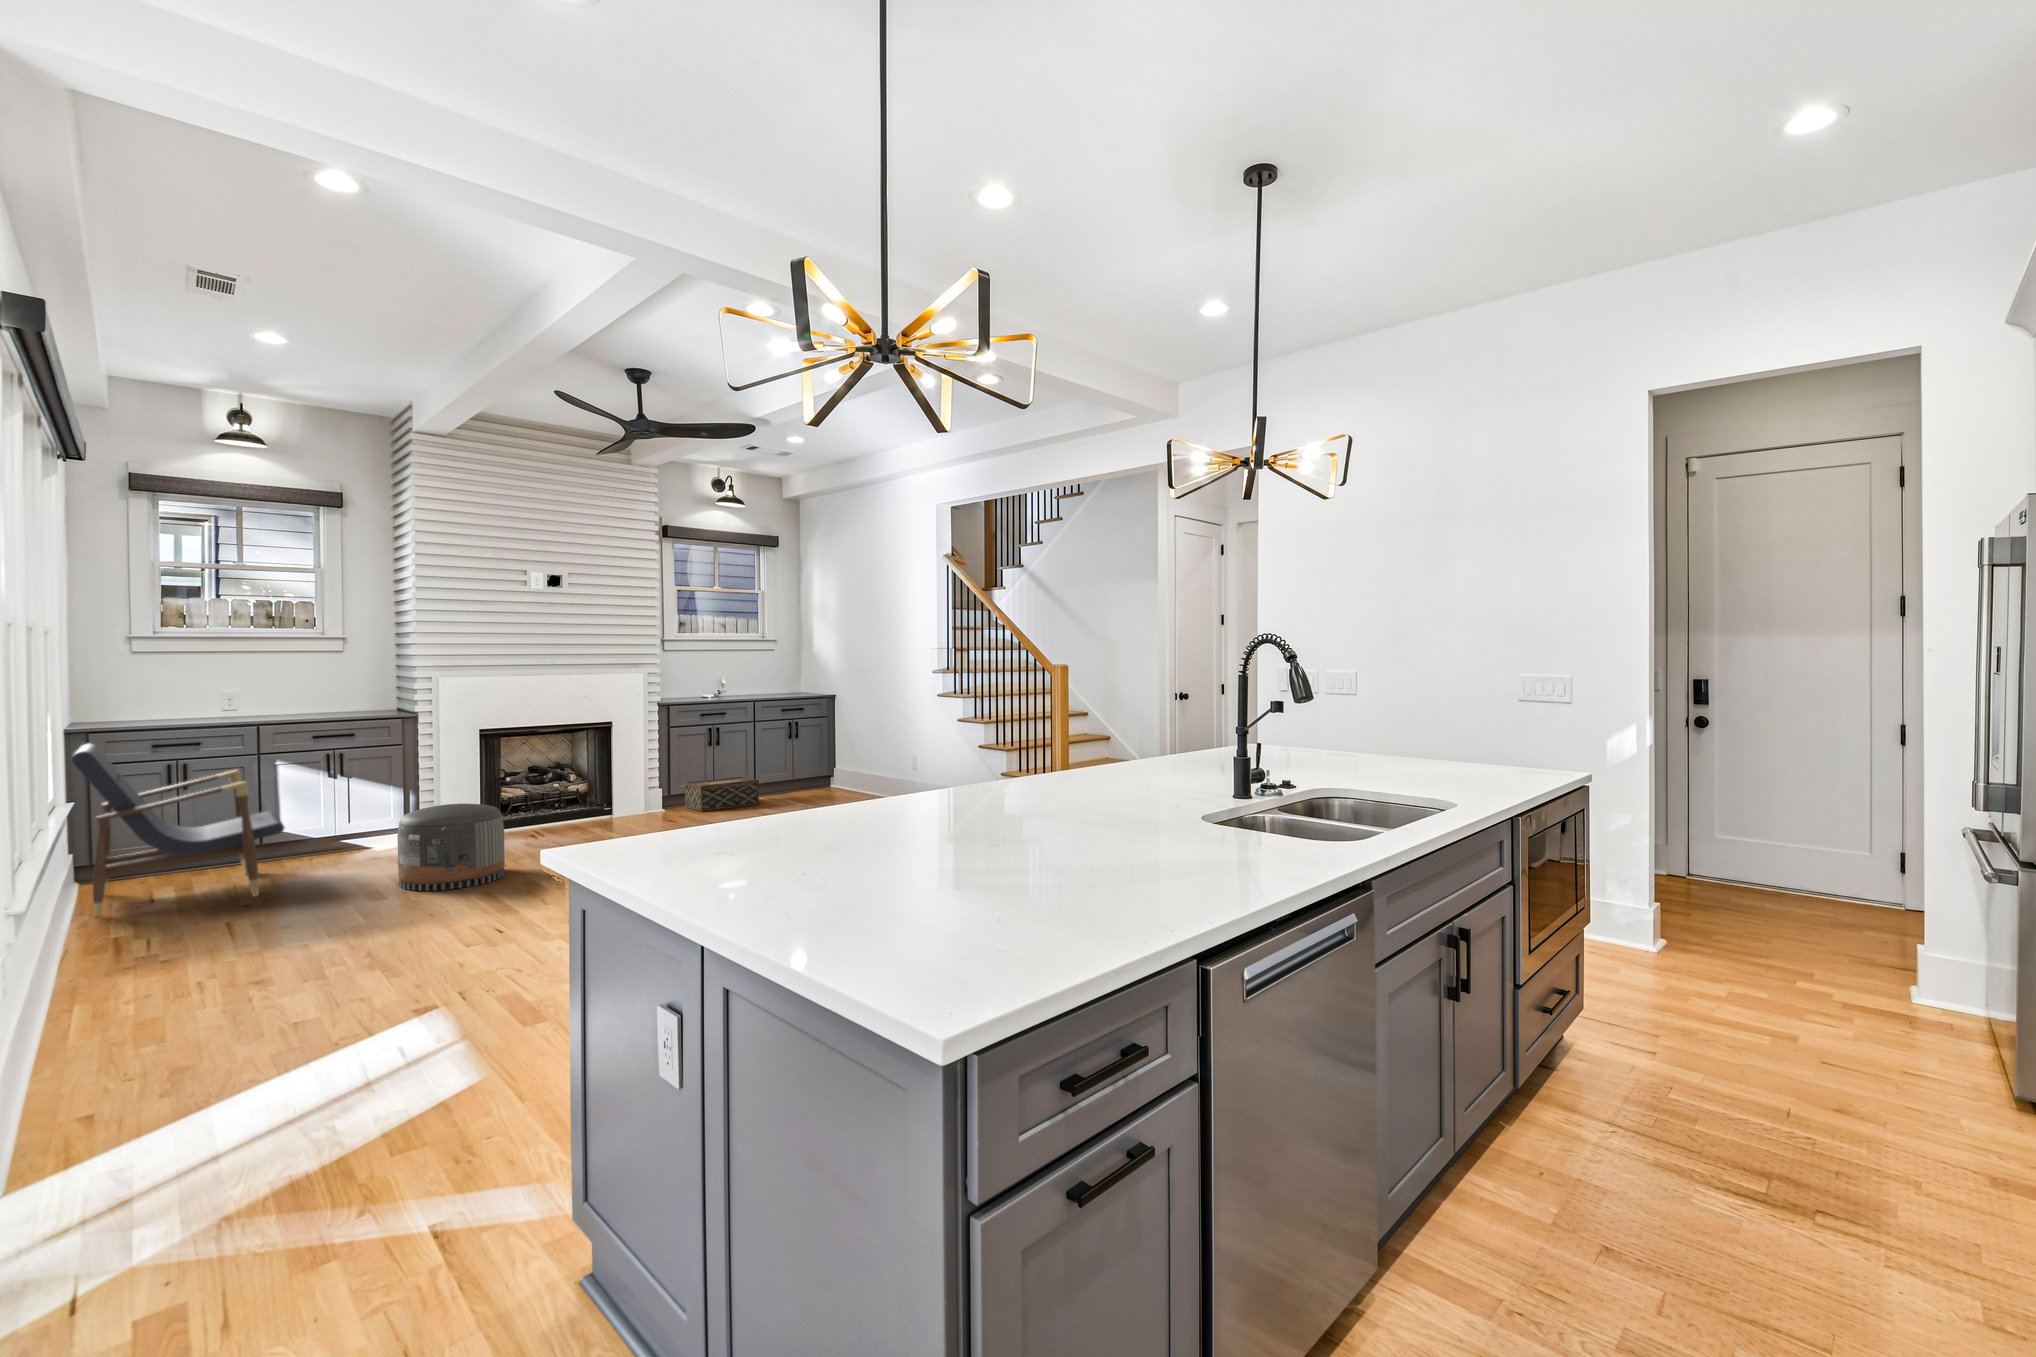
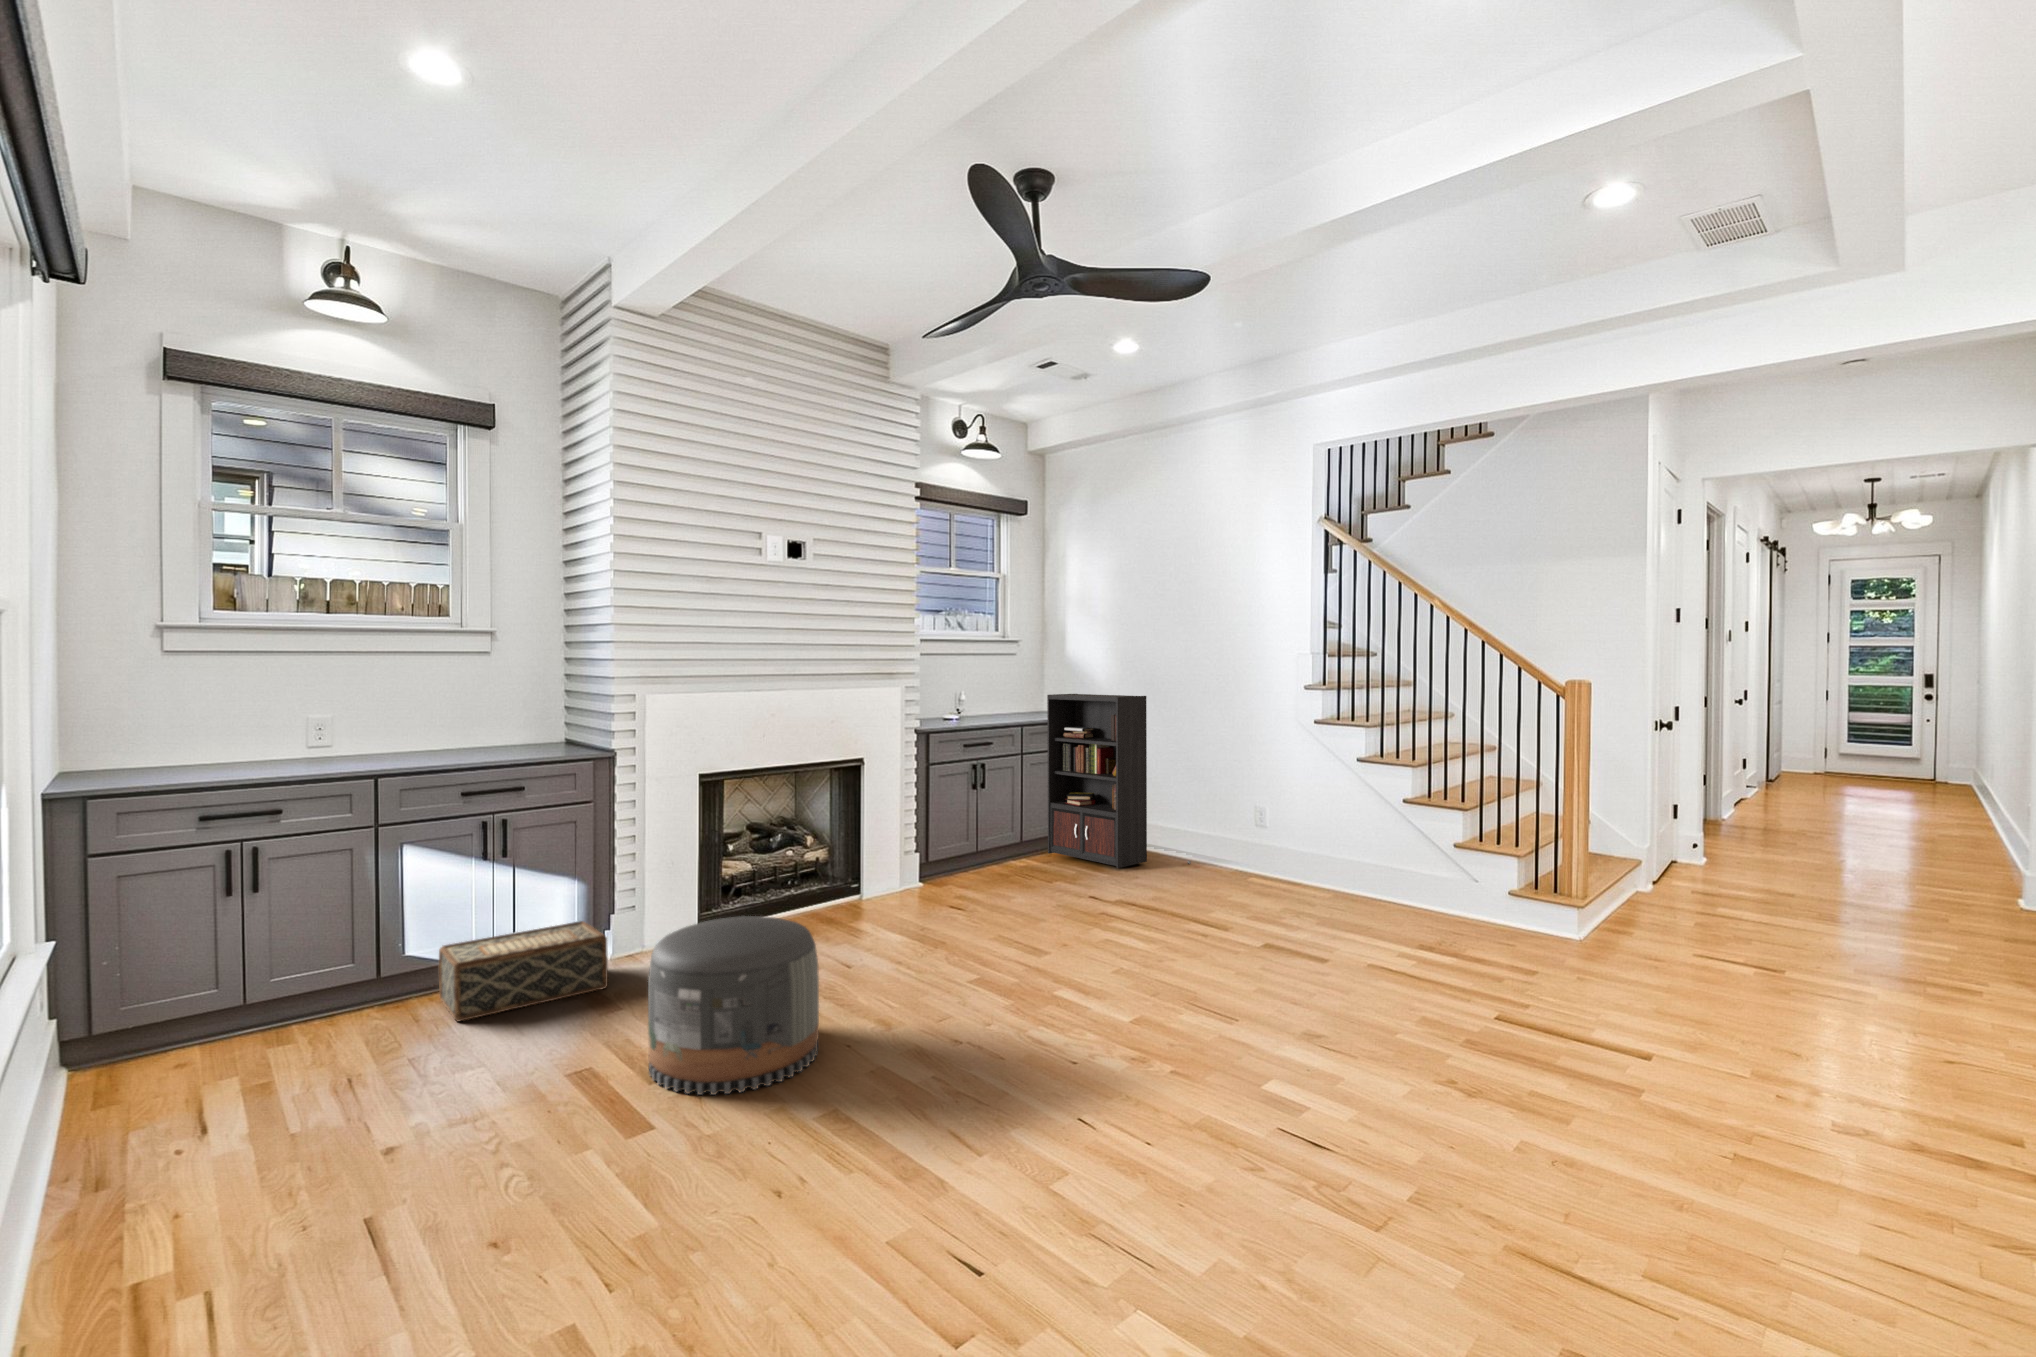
bookcase: none [774,679,868,801] -> present [1047,694,1191,868]
lounge chair: present [71,744,284,915] -> none [47,821,446,1184]
woven basket: present [685,777,759,811] -> present [439,921,608,1021]

